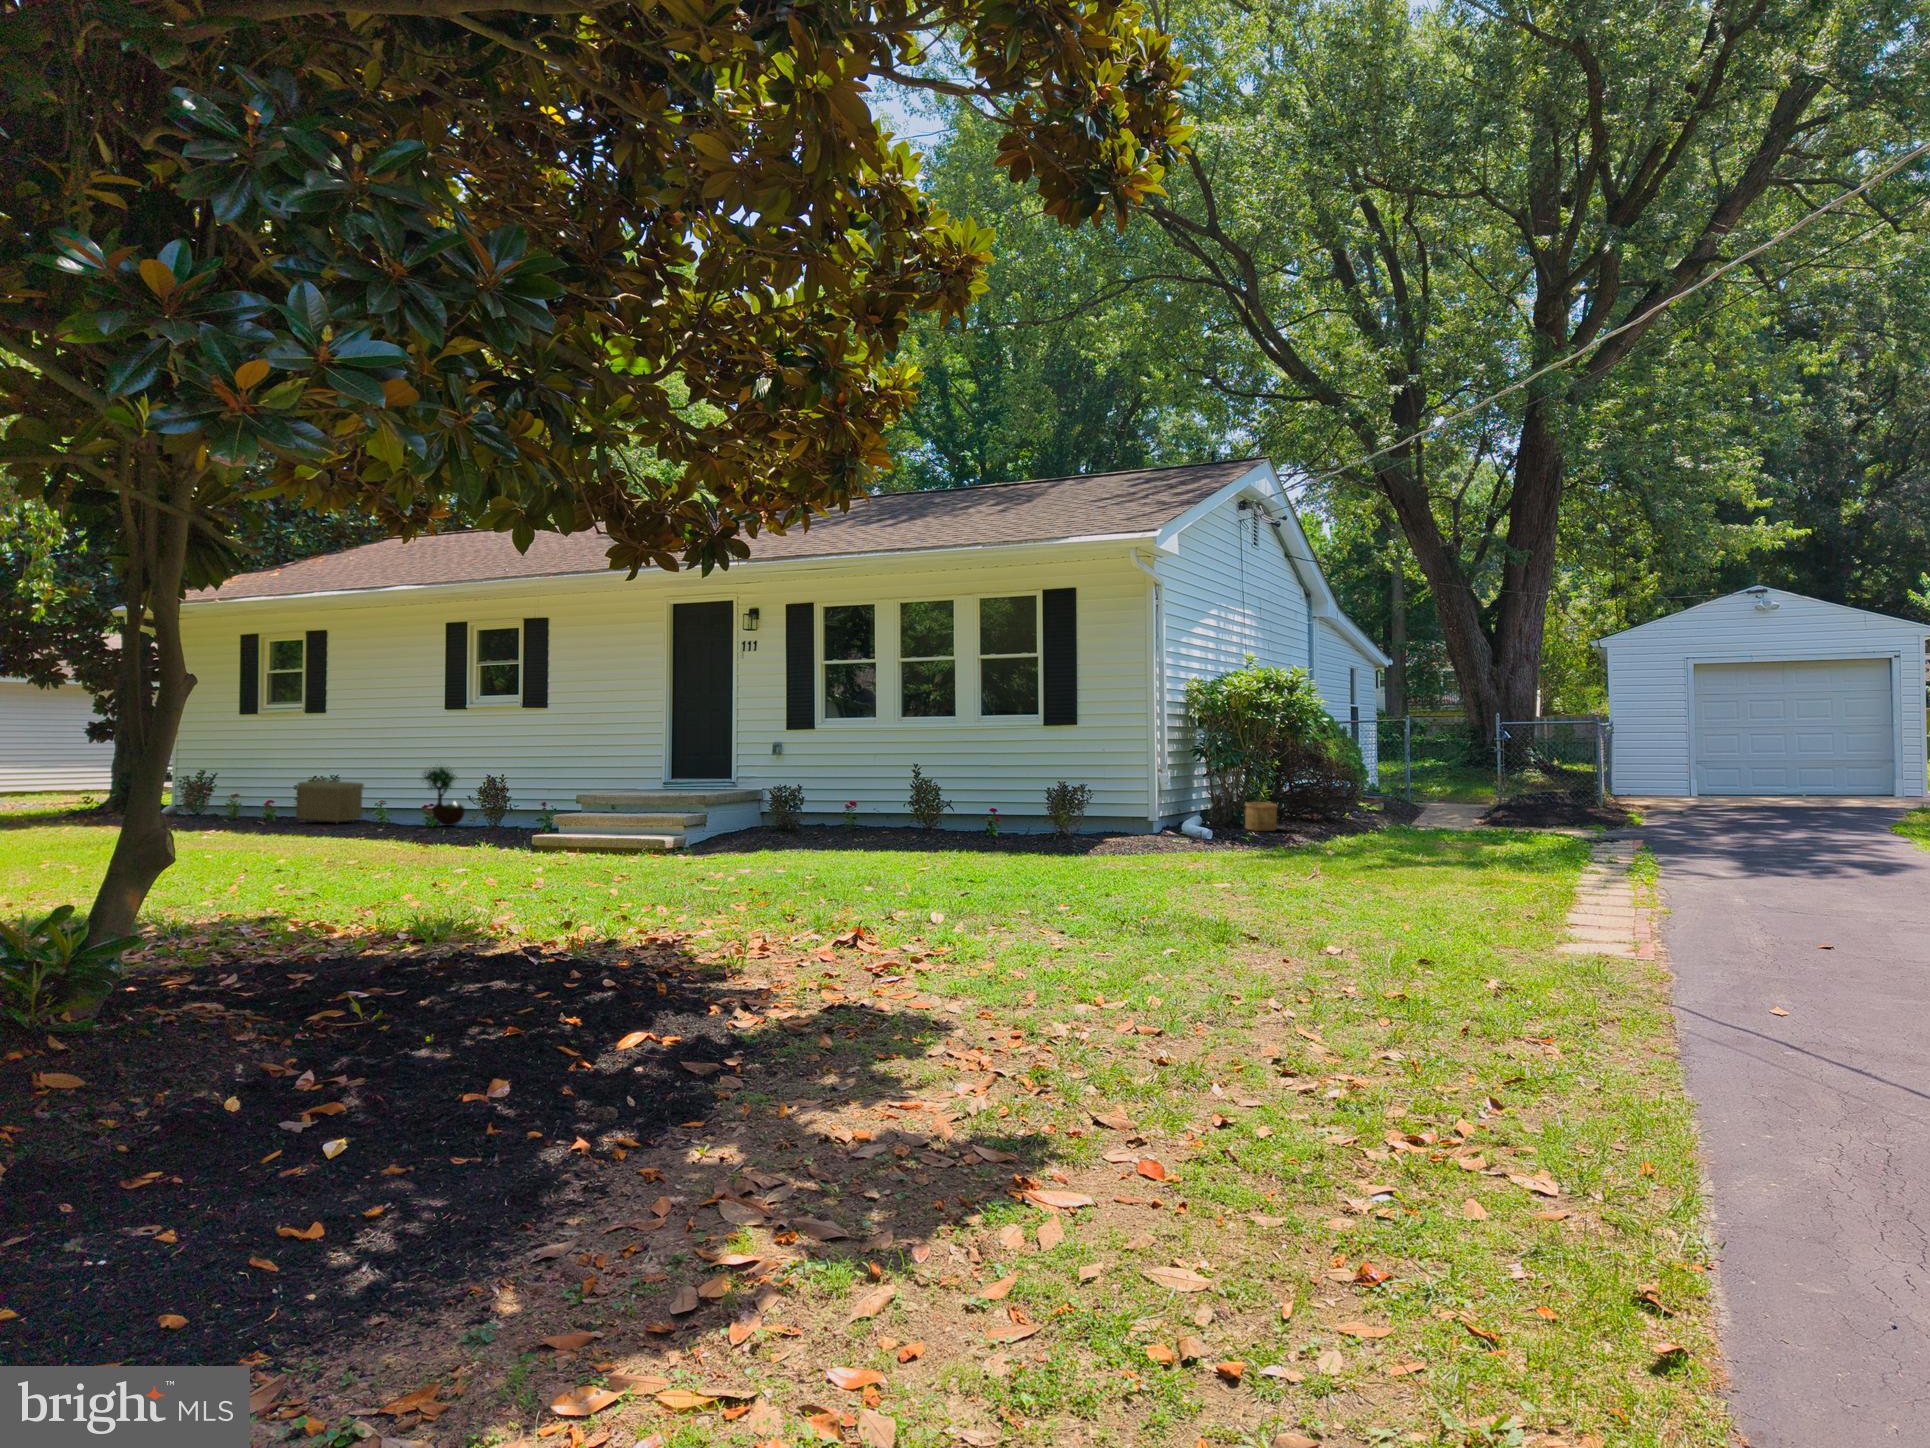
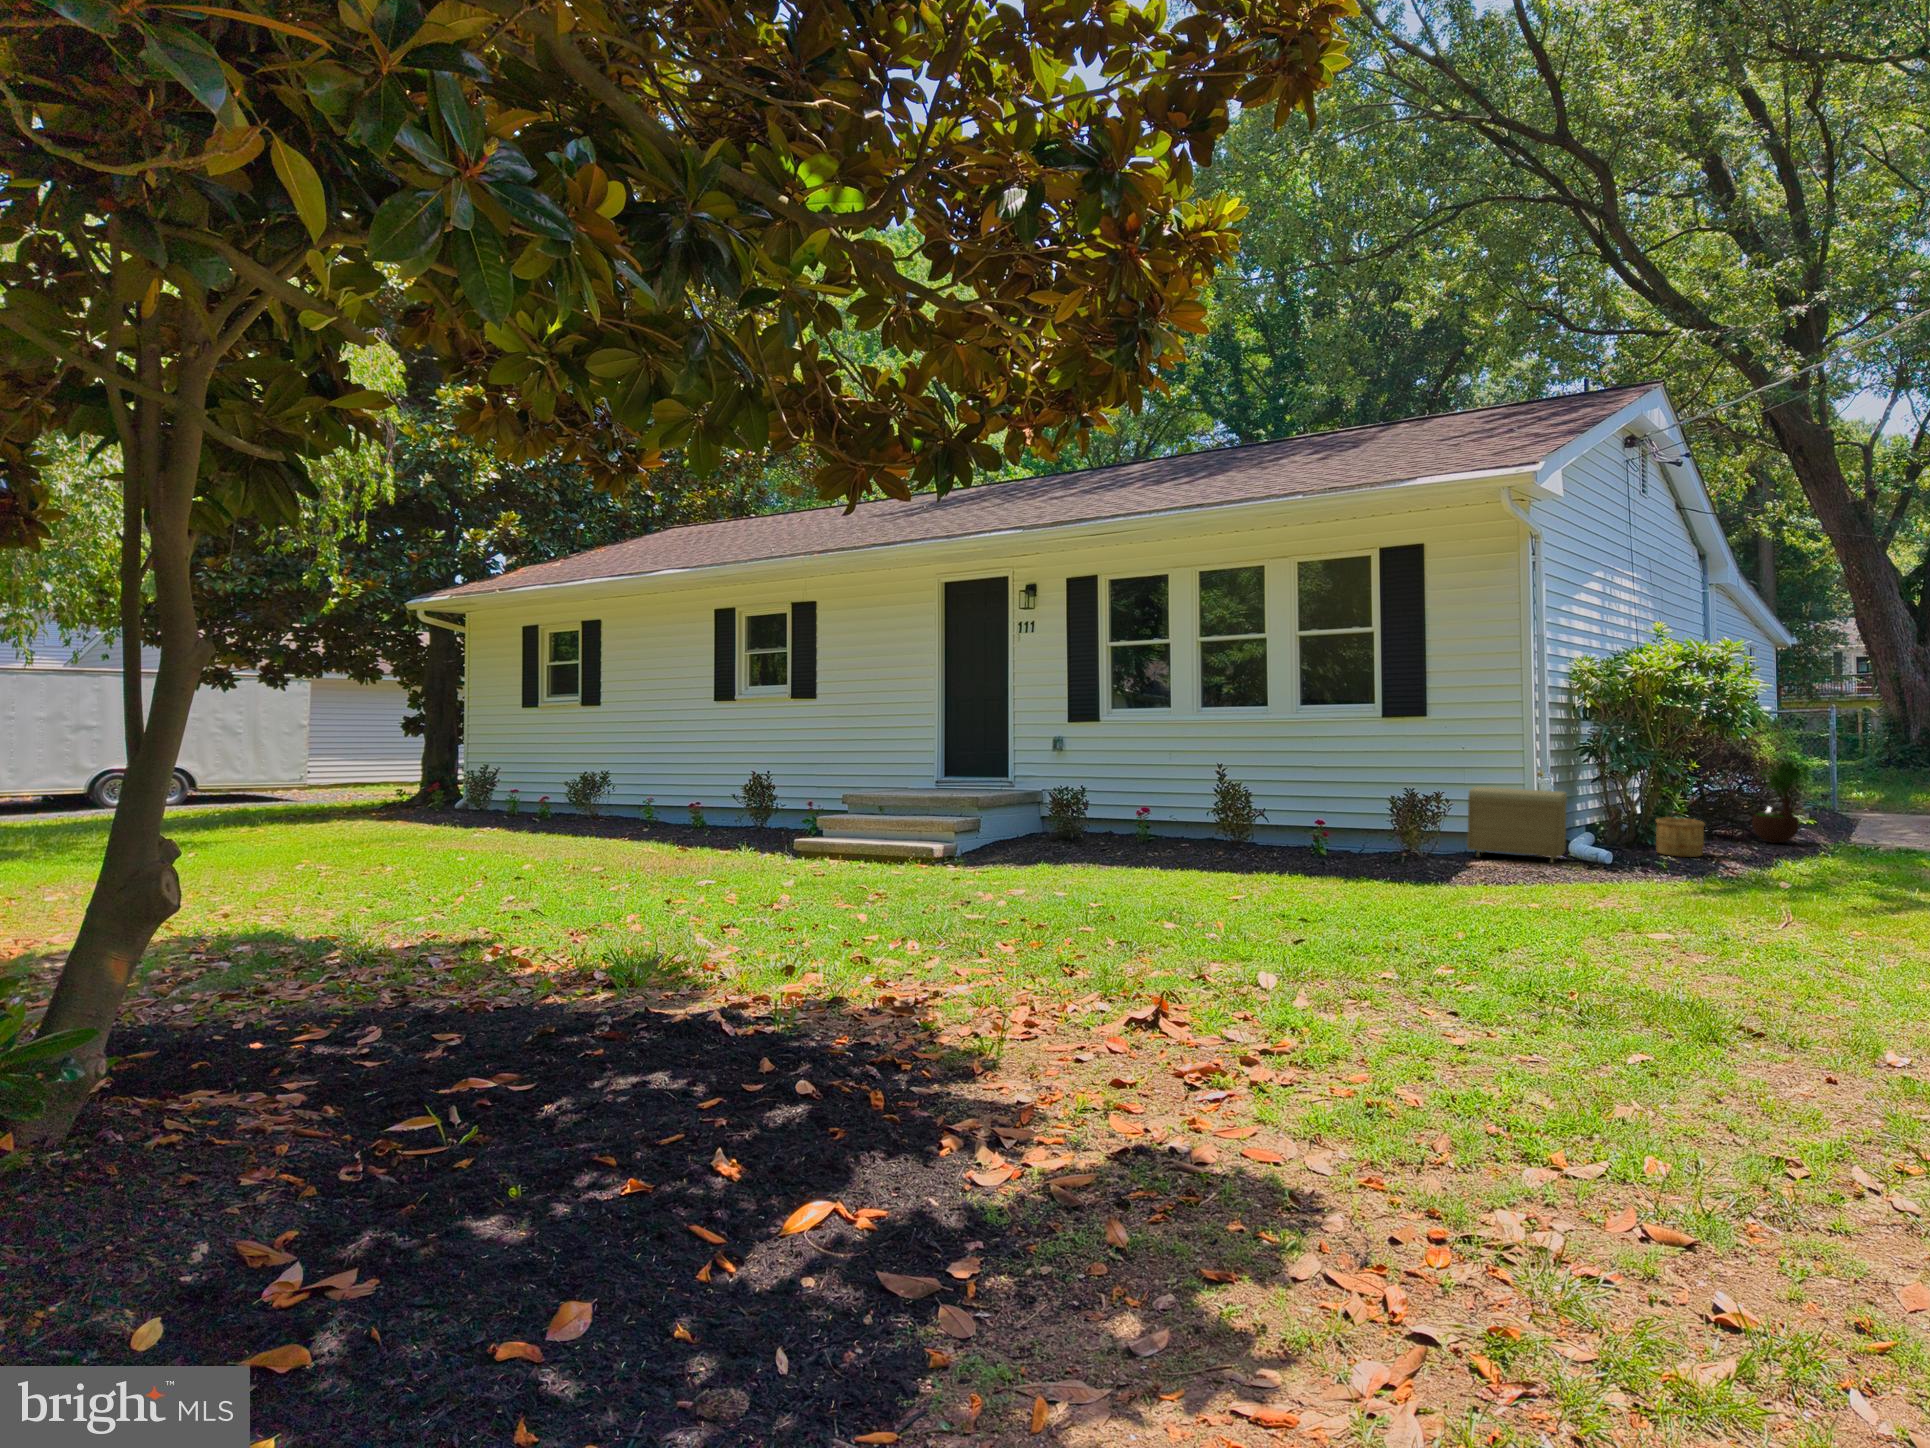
potted tree: present [424,767,465,826] -> present [1752,757,1812,843]
storage bench: present [296,780,364,823] -> present [1467,787,1567,863]

